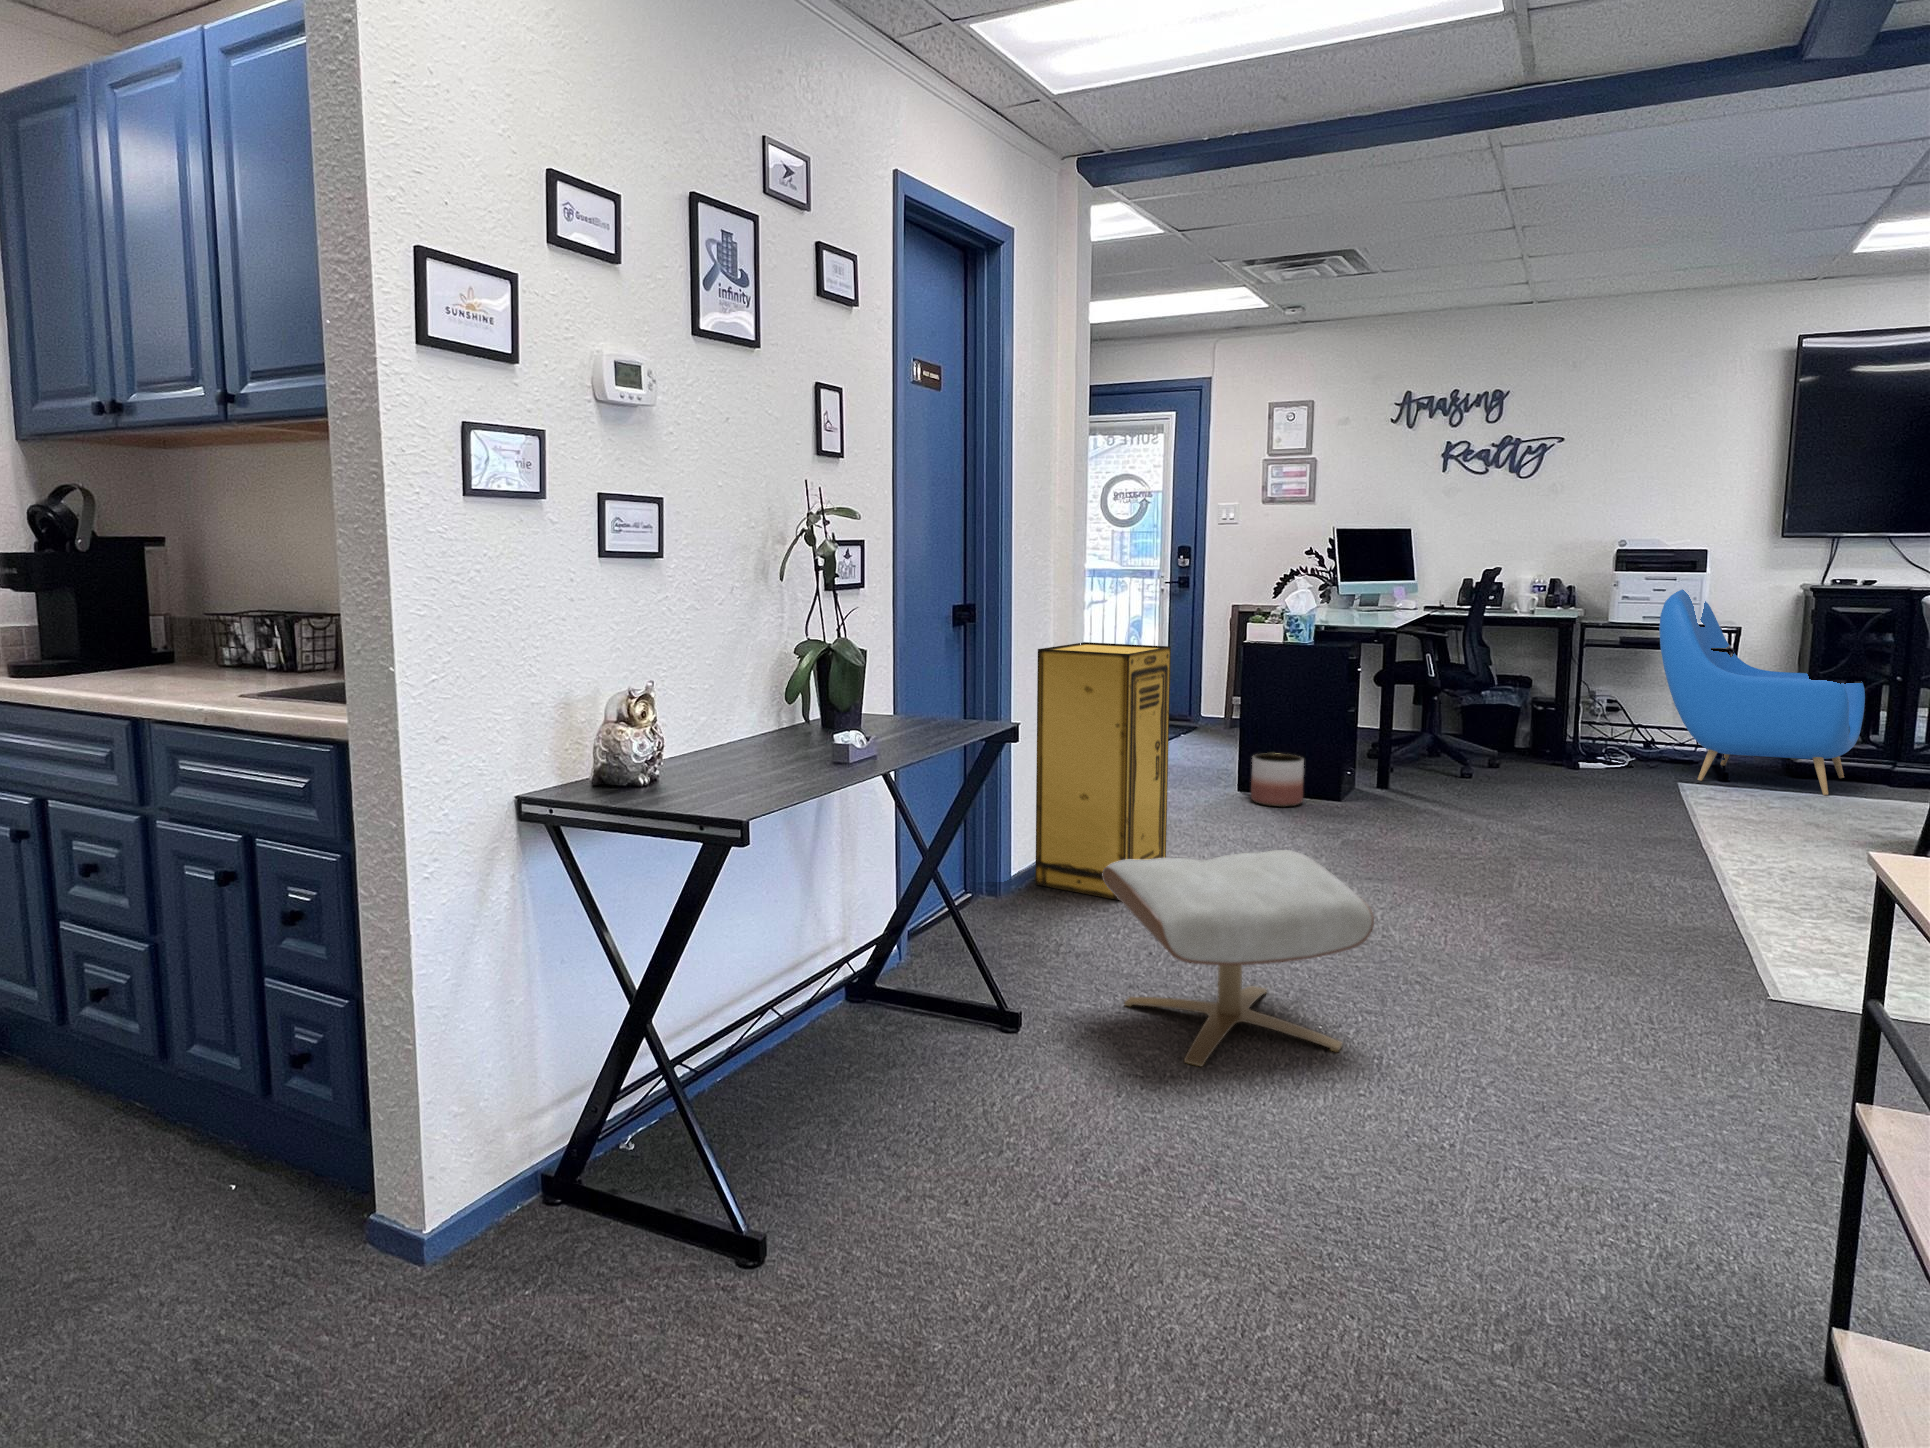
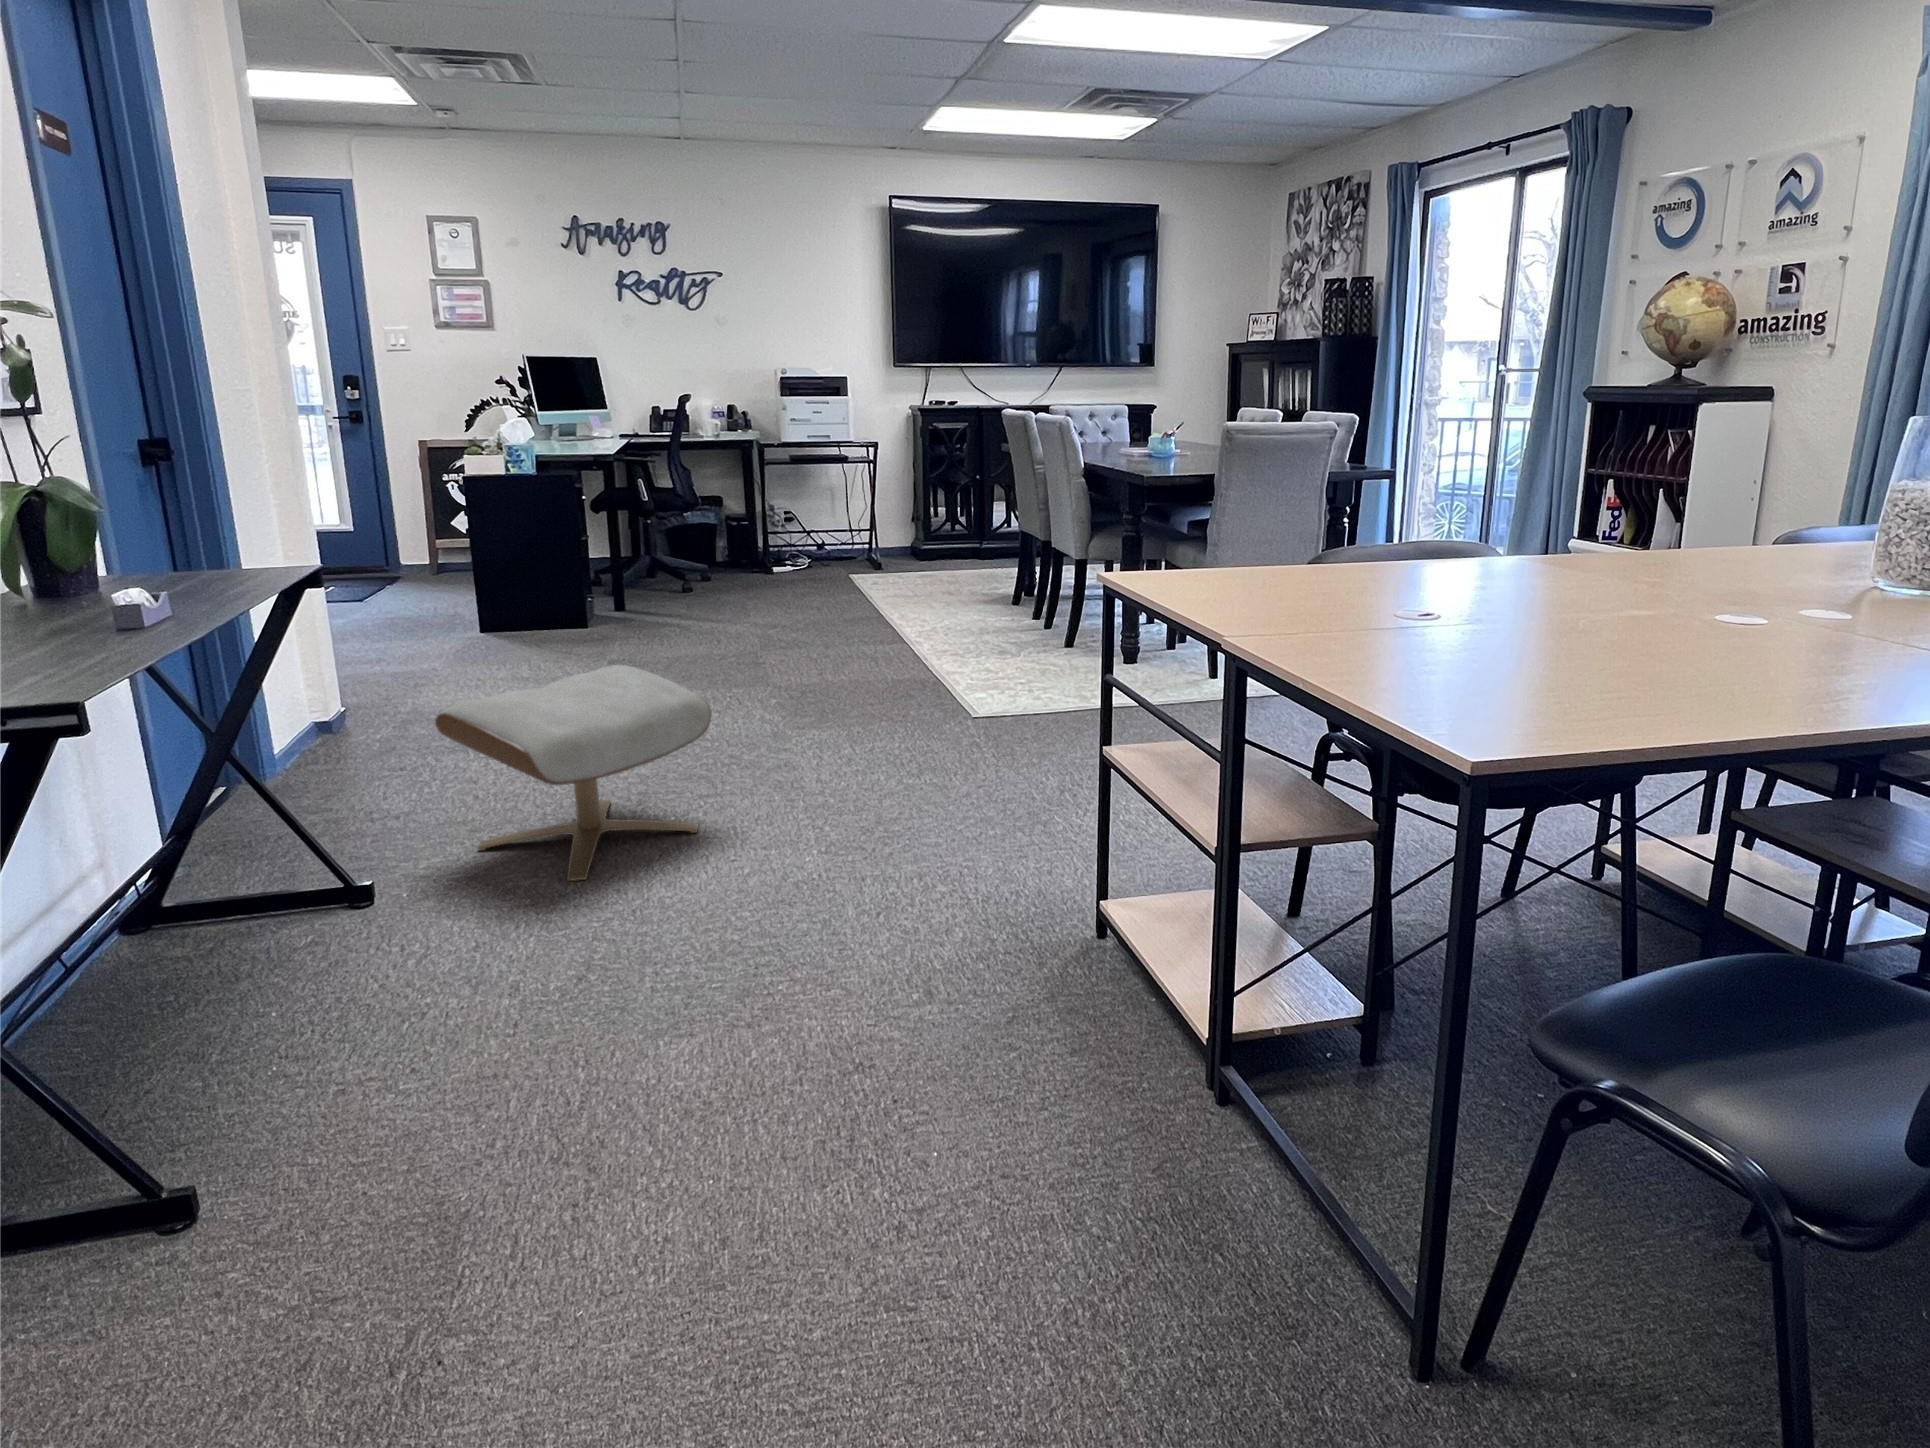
armchair: present [1659,589,1865,795] -> none [819,413,953,570]
storage cabinet: present [1035,642,1171,900] -> none [257,480,452,763]
planter: present [1251,753,1304,807] -> none [496,588,555,641]

